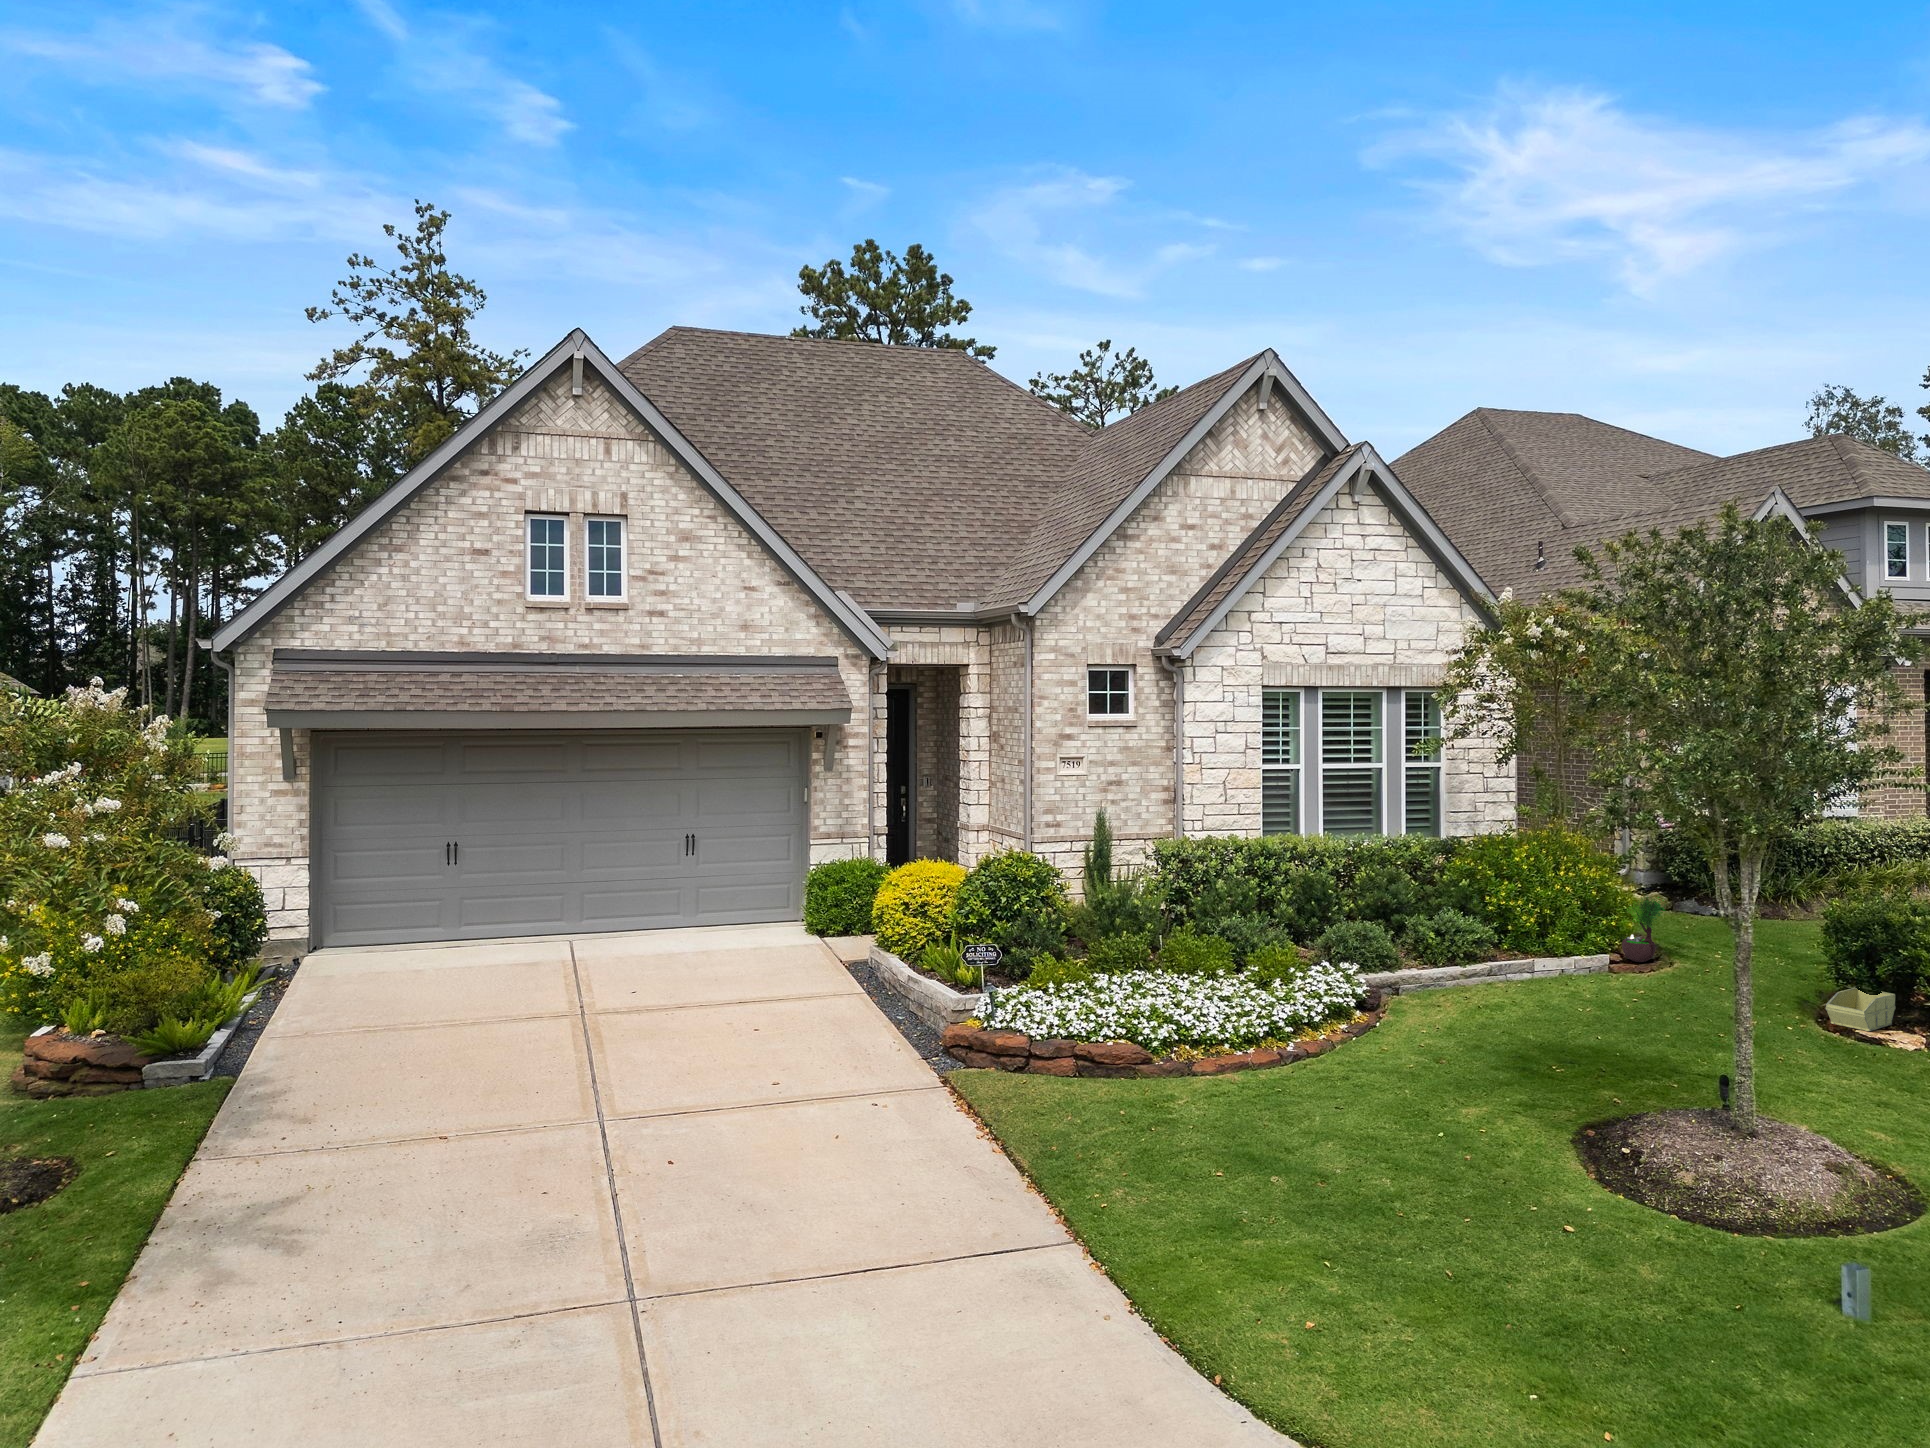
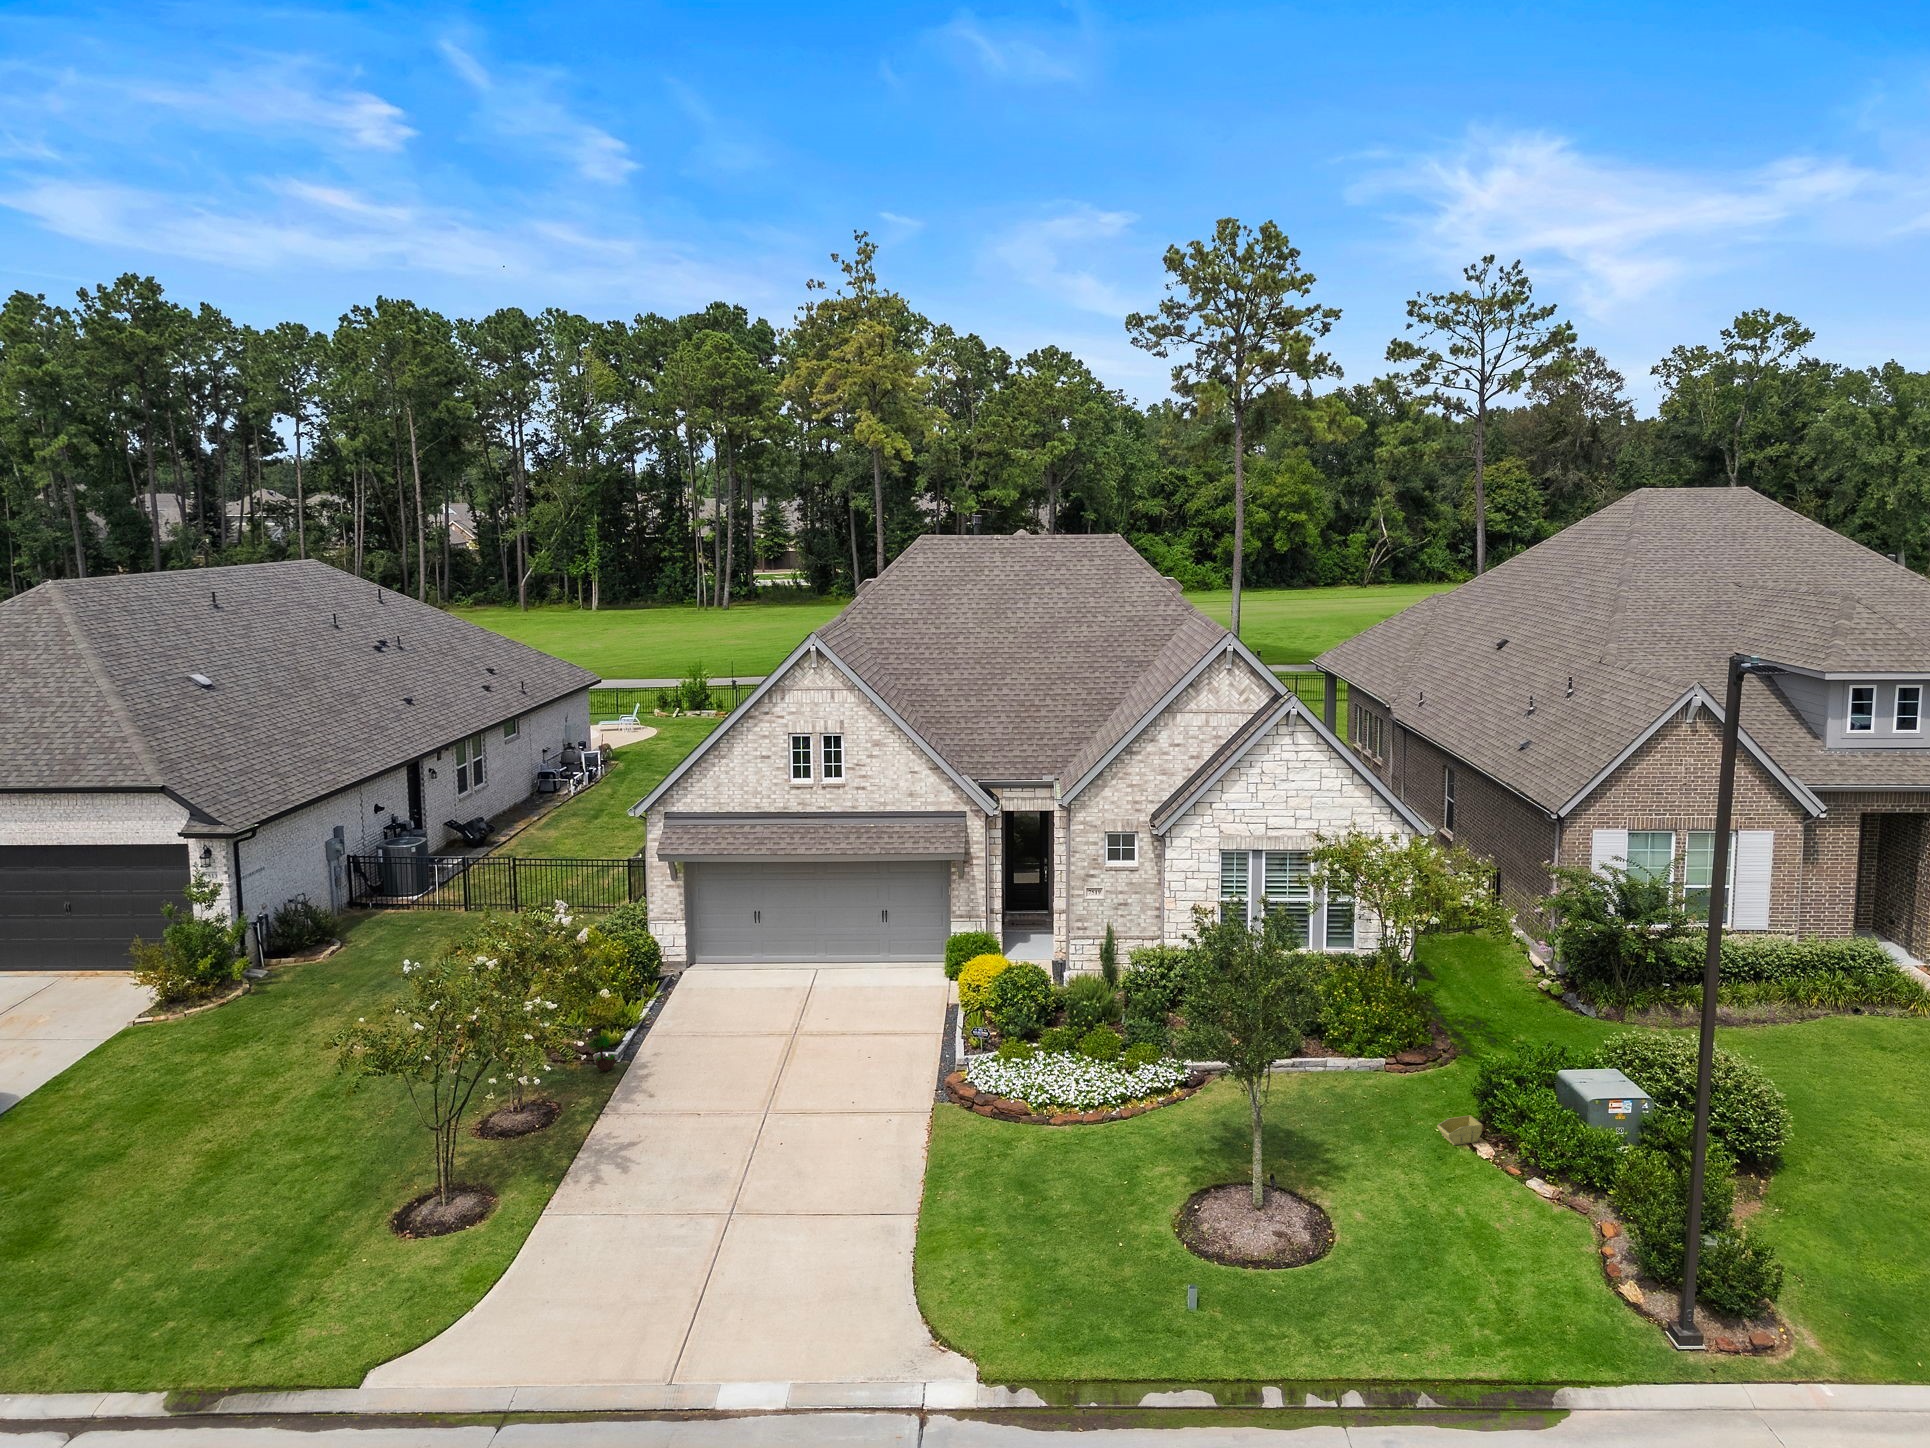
potted tree: present [1622,897,1664,962] -> present [589,1034,615,1071]

